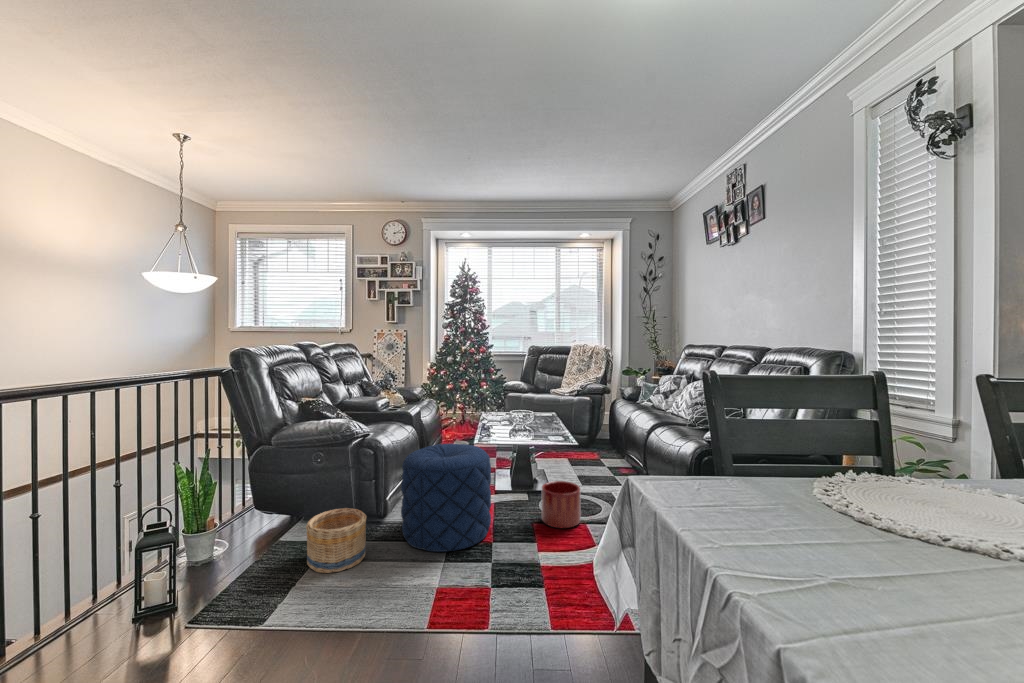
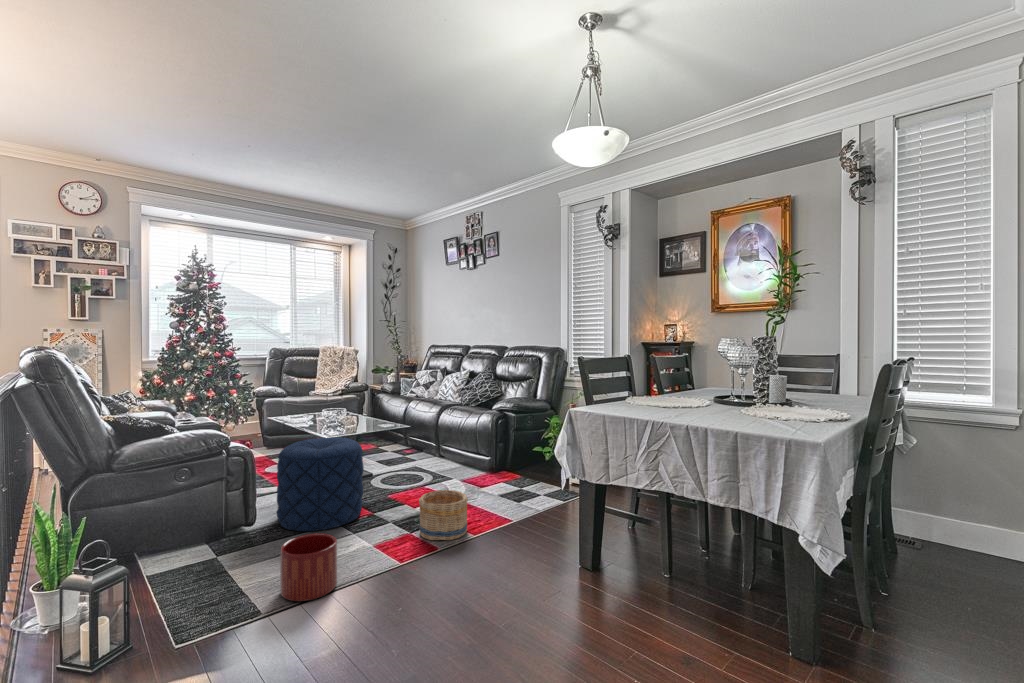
planter: present [542,481,581,528] -> present [280,534,337,601]
basket: present [306,508,367,573] -> present [419,490,468,540]

